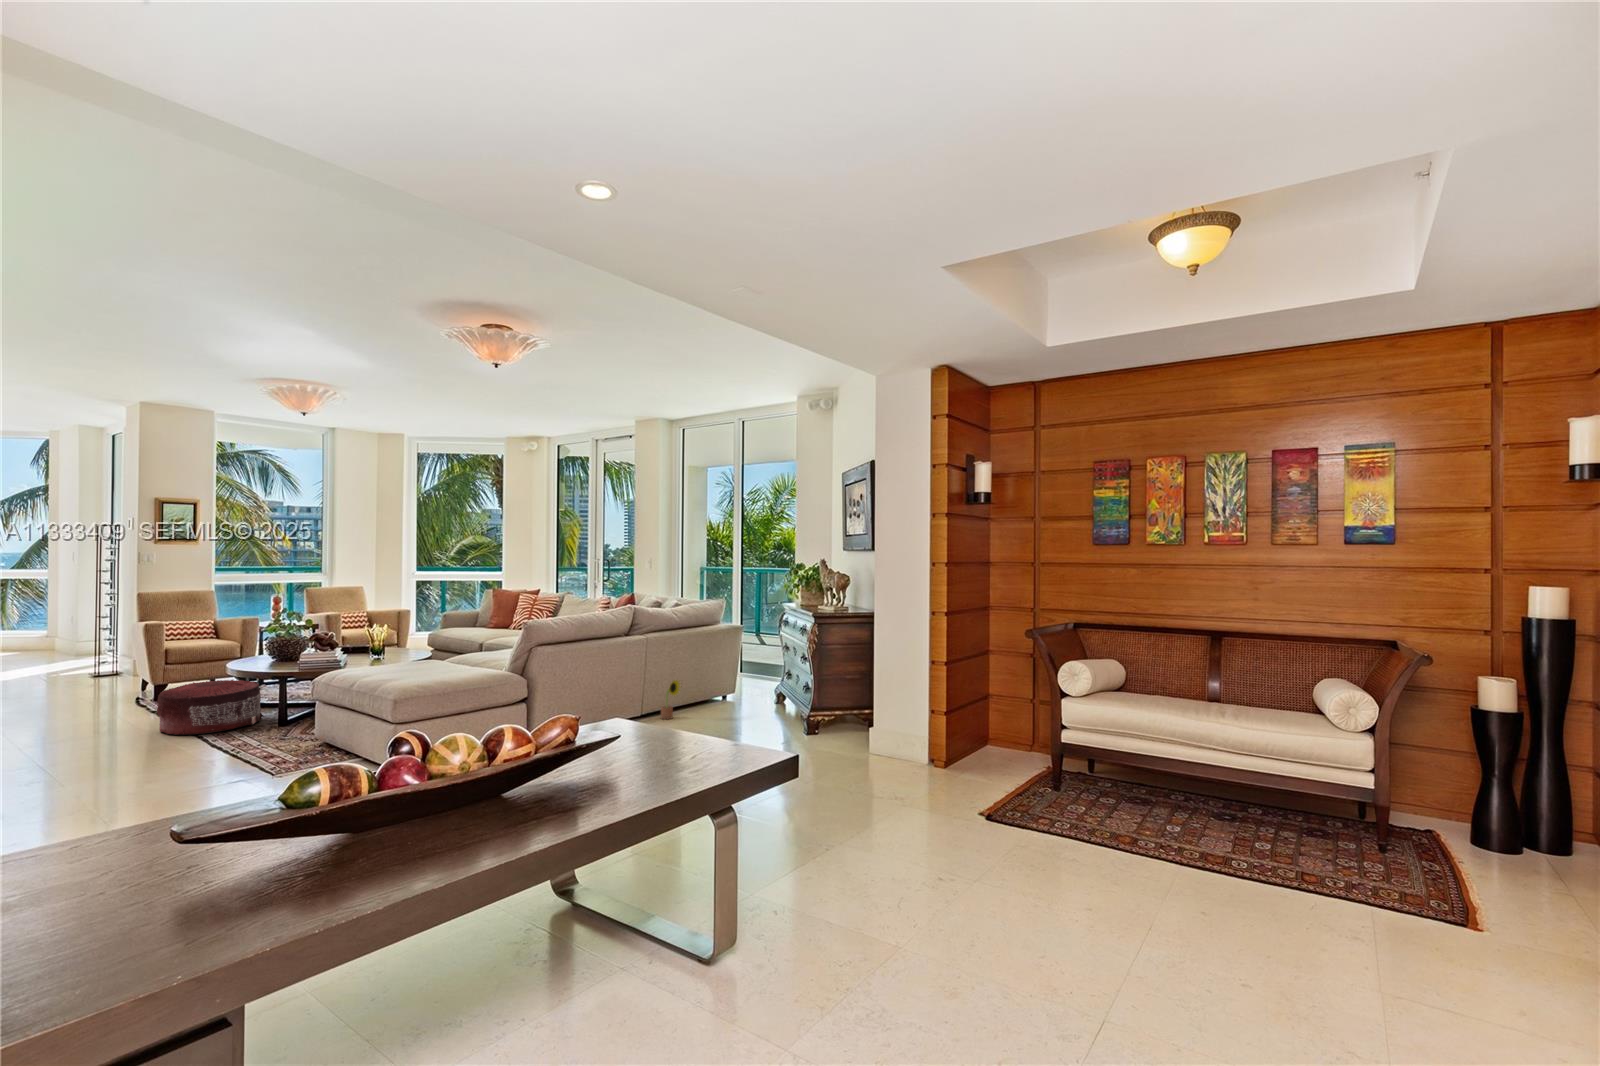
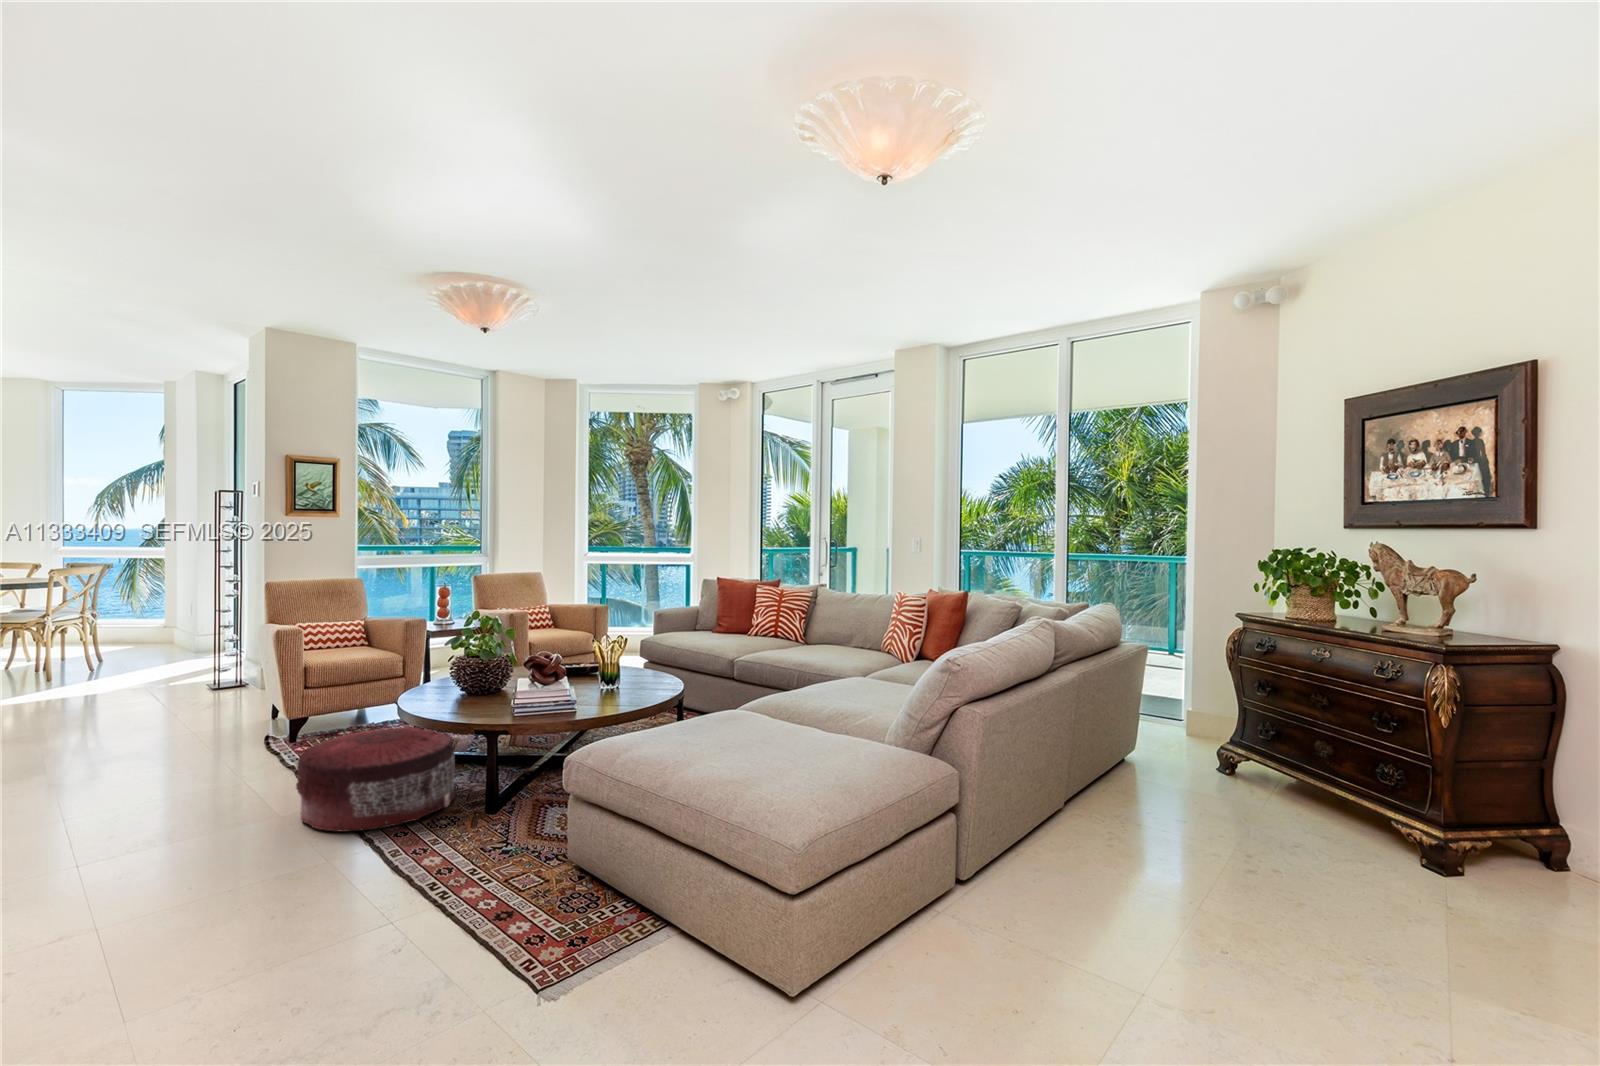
decorative plant: present [661,680,680,719] -> none [1110,744,1146,815]

